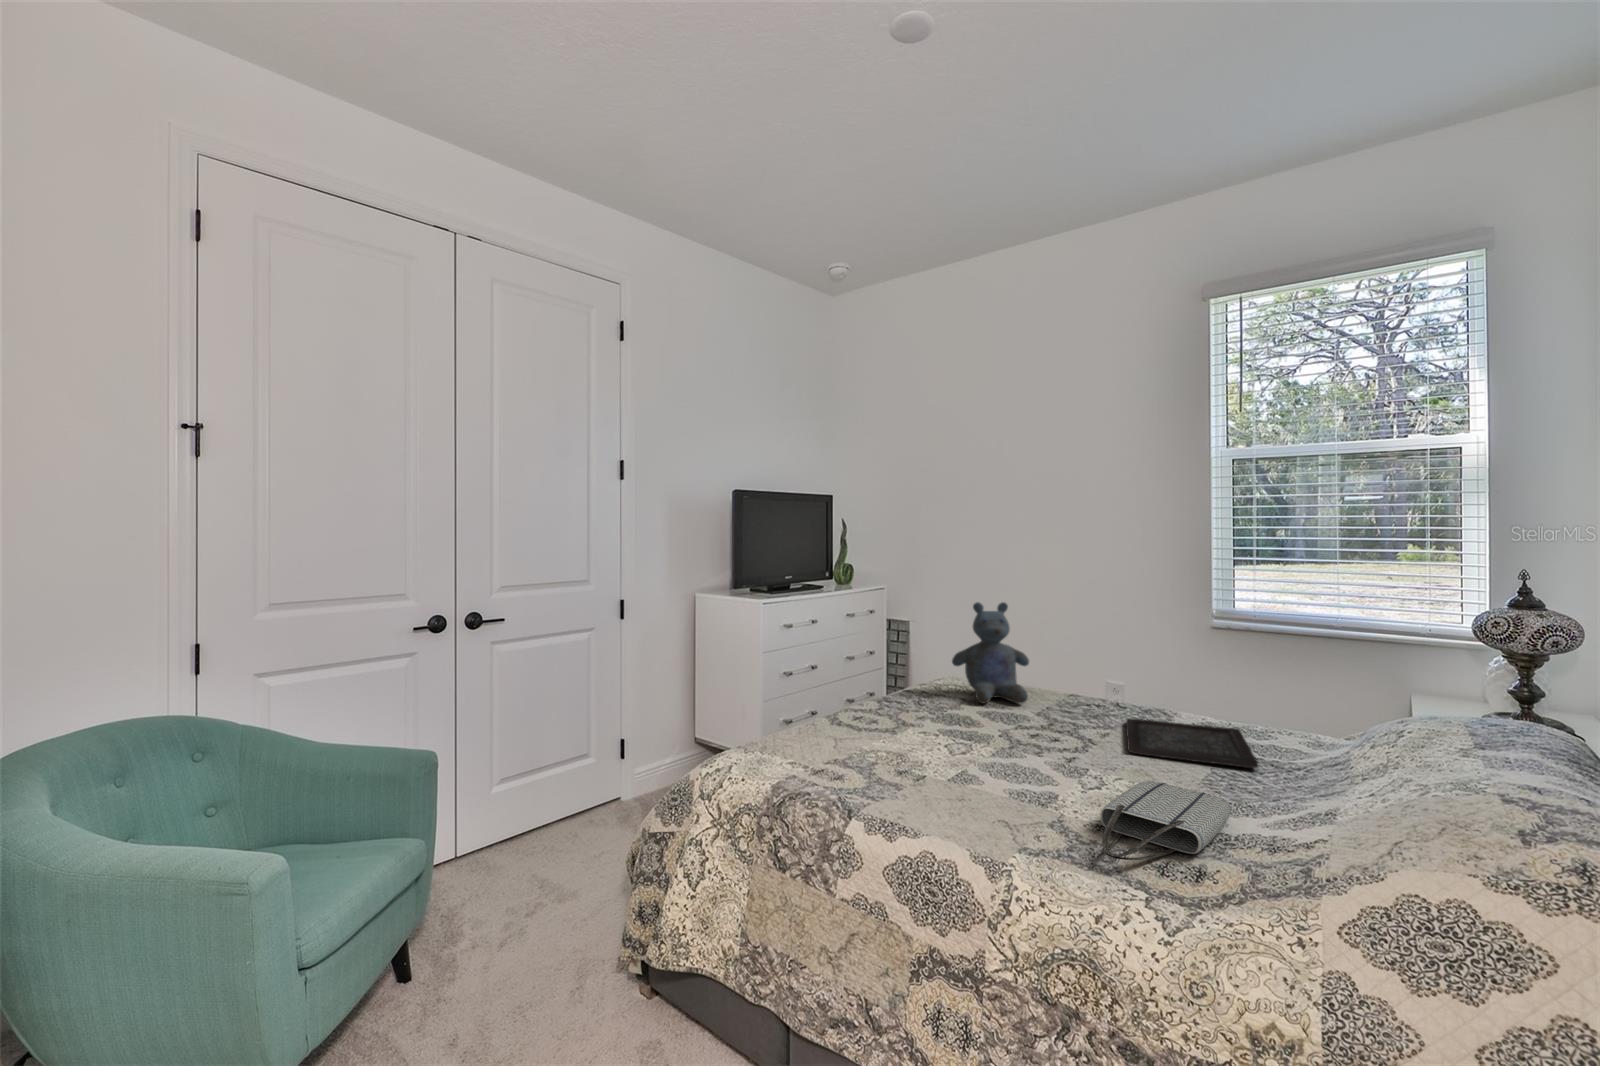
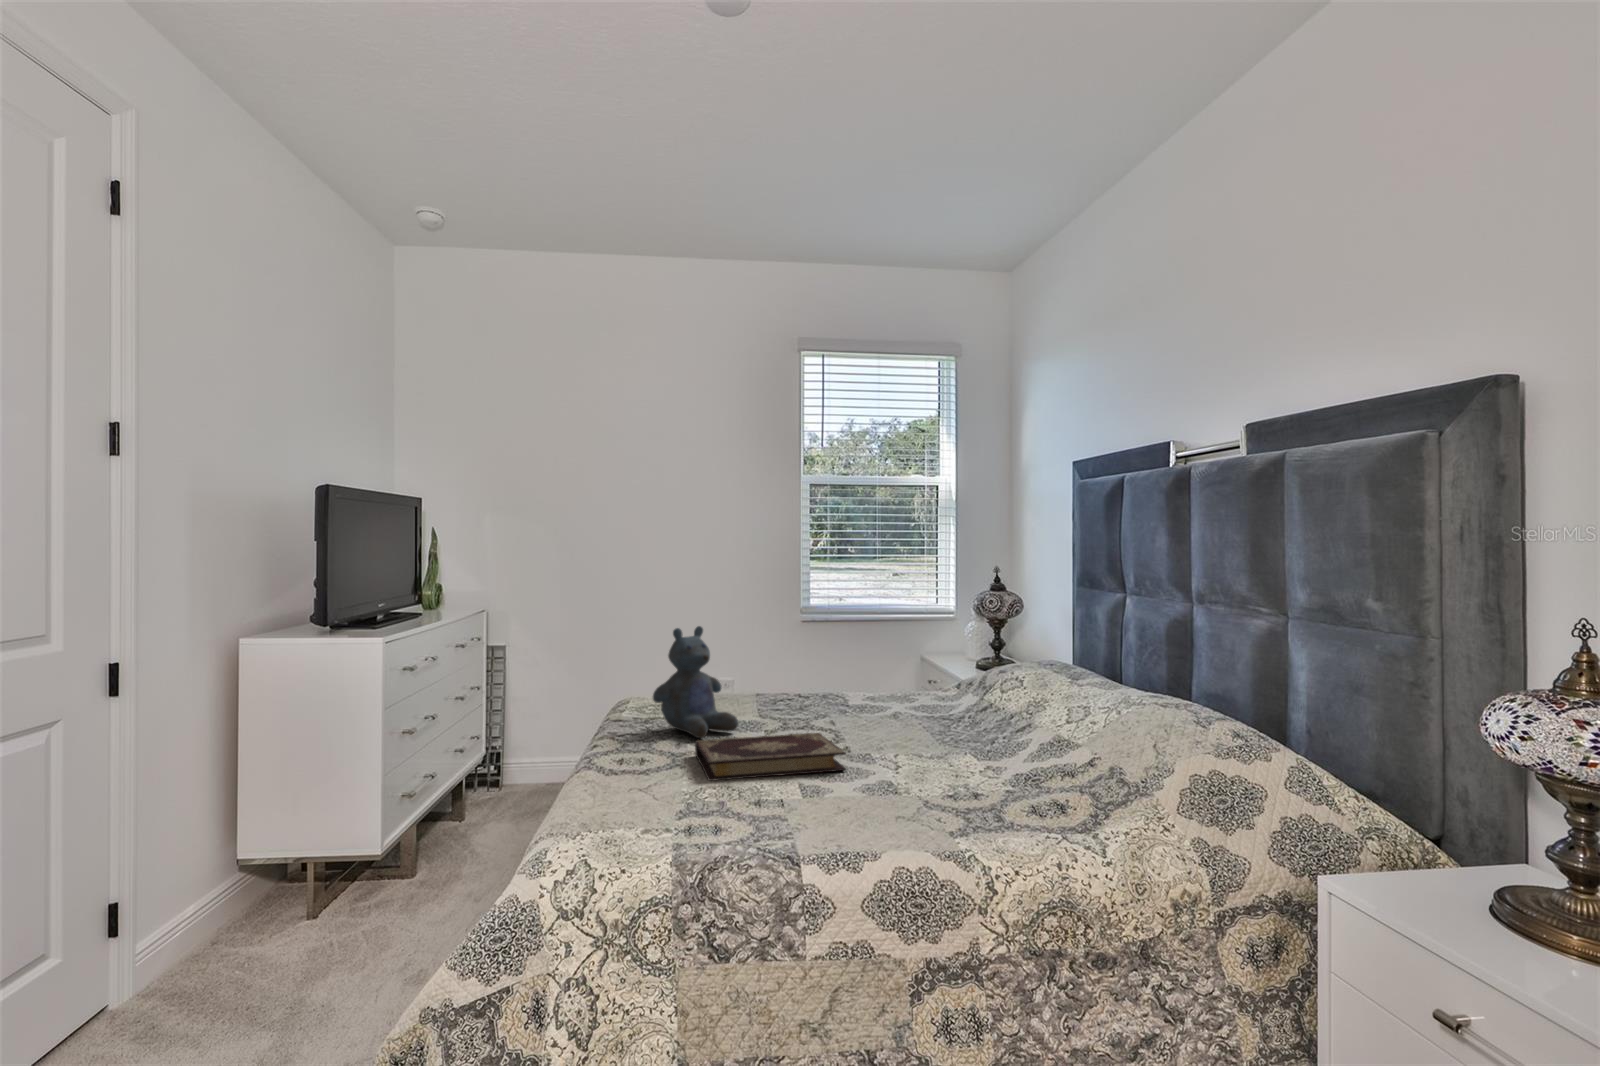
book: none [919,702,1072,760] -> present [695,733,846,781]
tray: present [1126,719,1258,768] -> none [832,717,964,752]
tote bag: present [1101,781,1231,860] -> none [947,762,1045,821]

